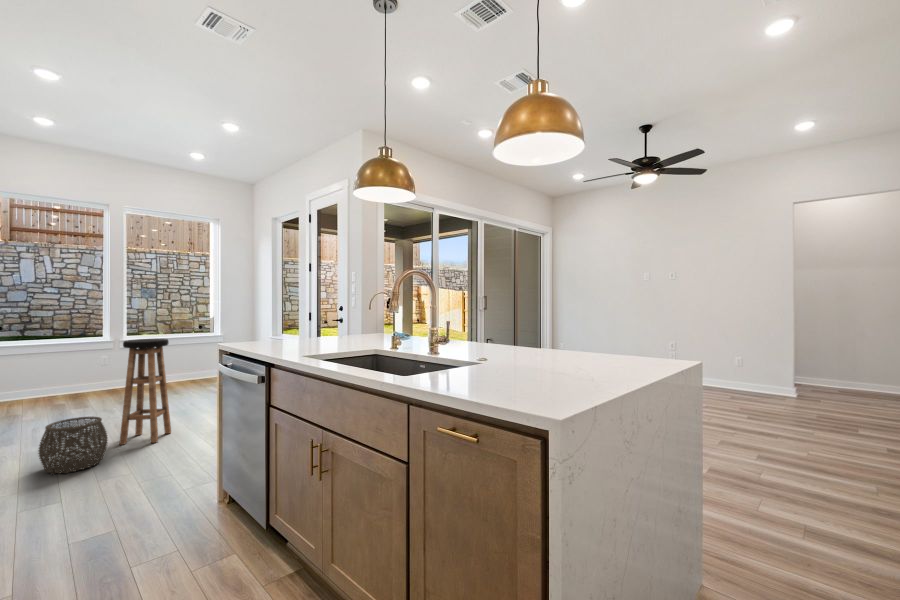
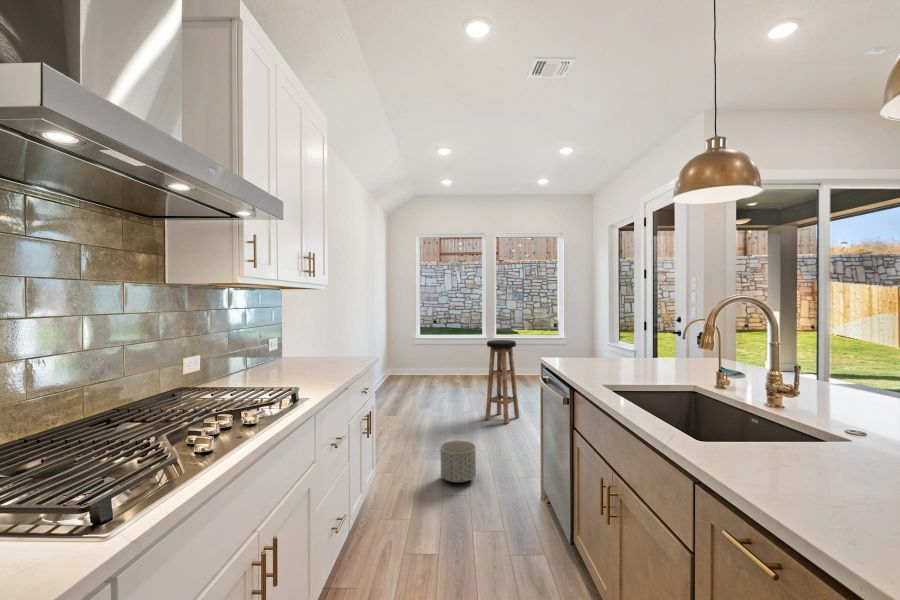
woven basket: present [38,416,108,474] -> none [439,395,476,433]
planter: none [67,470,133,534] -> present [440,441,476,483]

